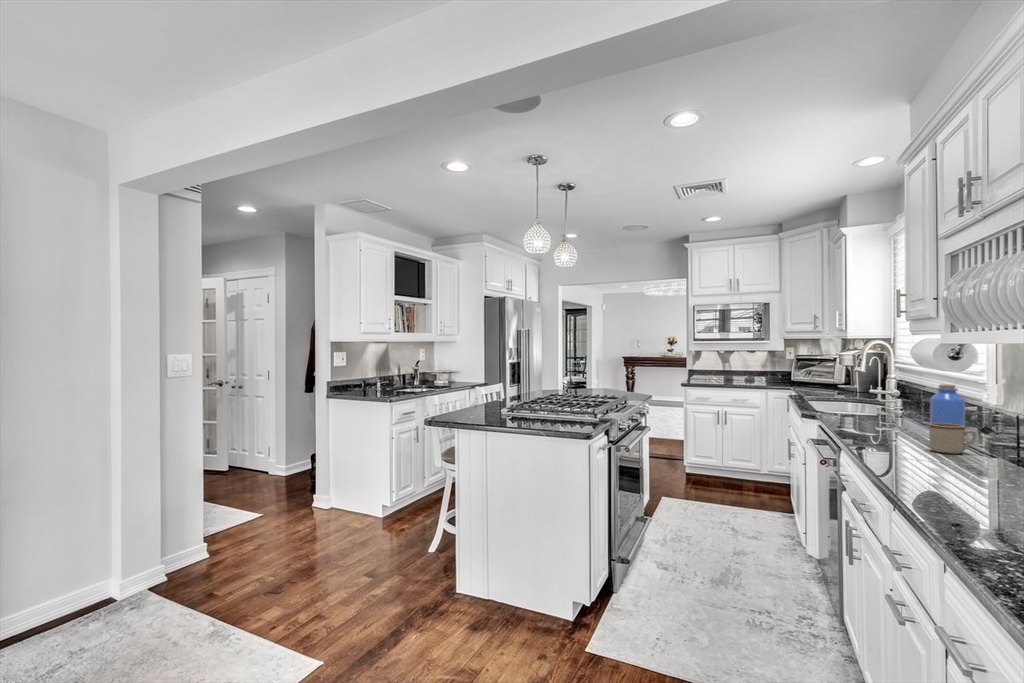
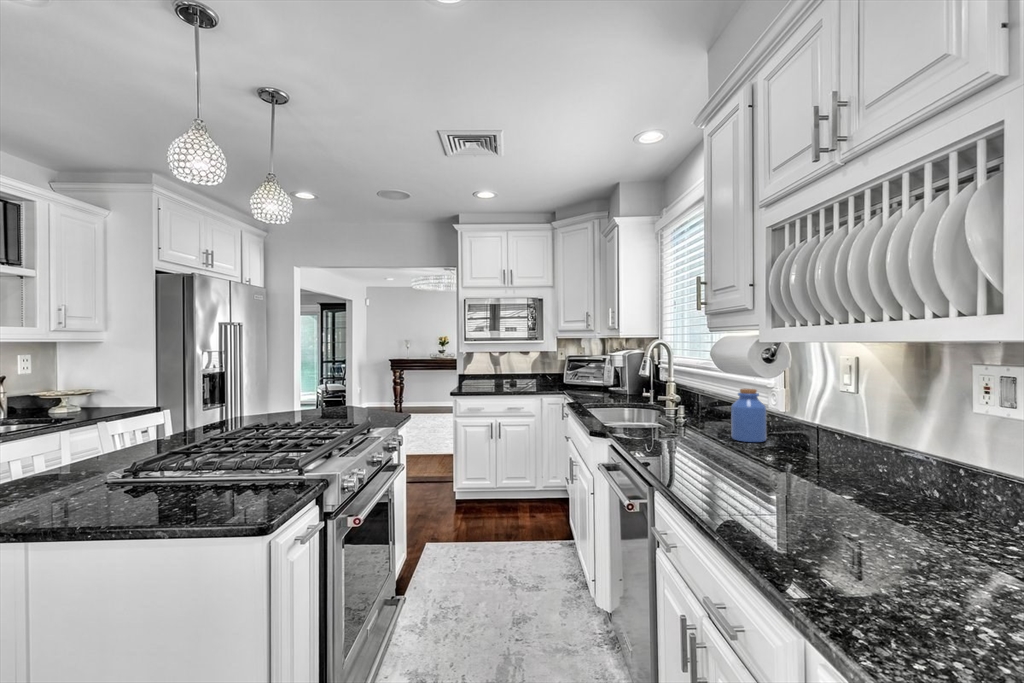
mug: present [929,423,977,454] -> none [774,448,833,494]

